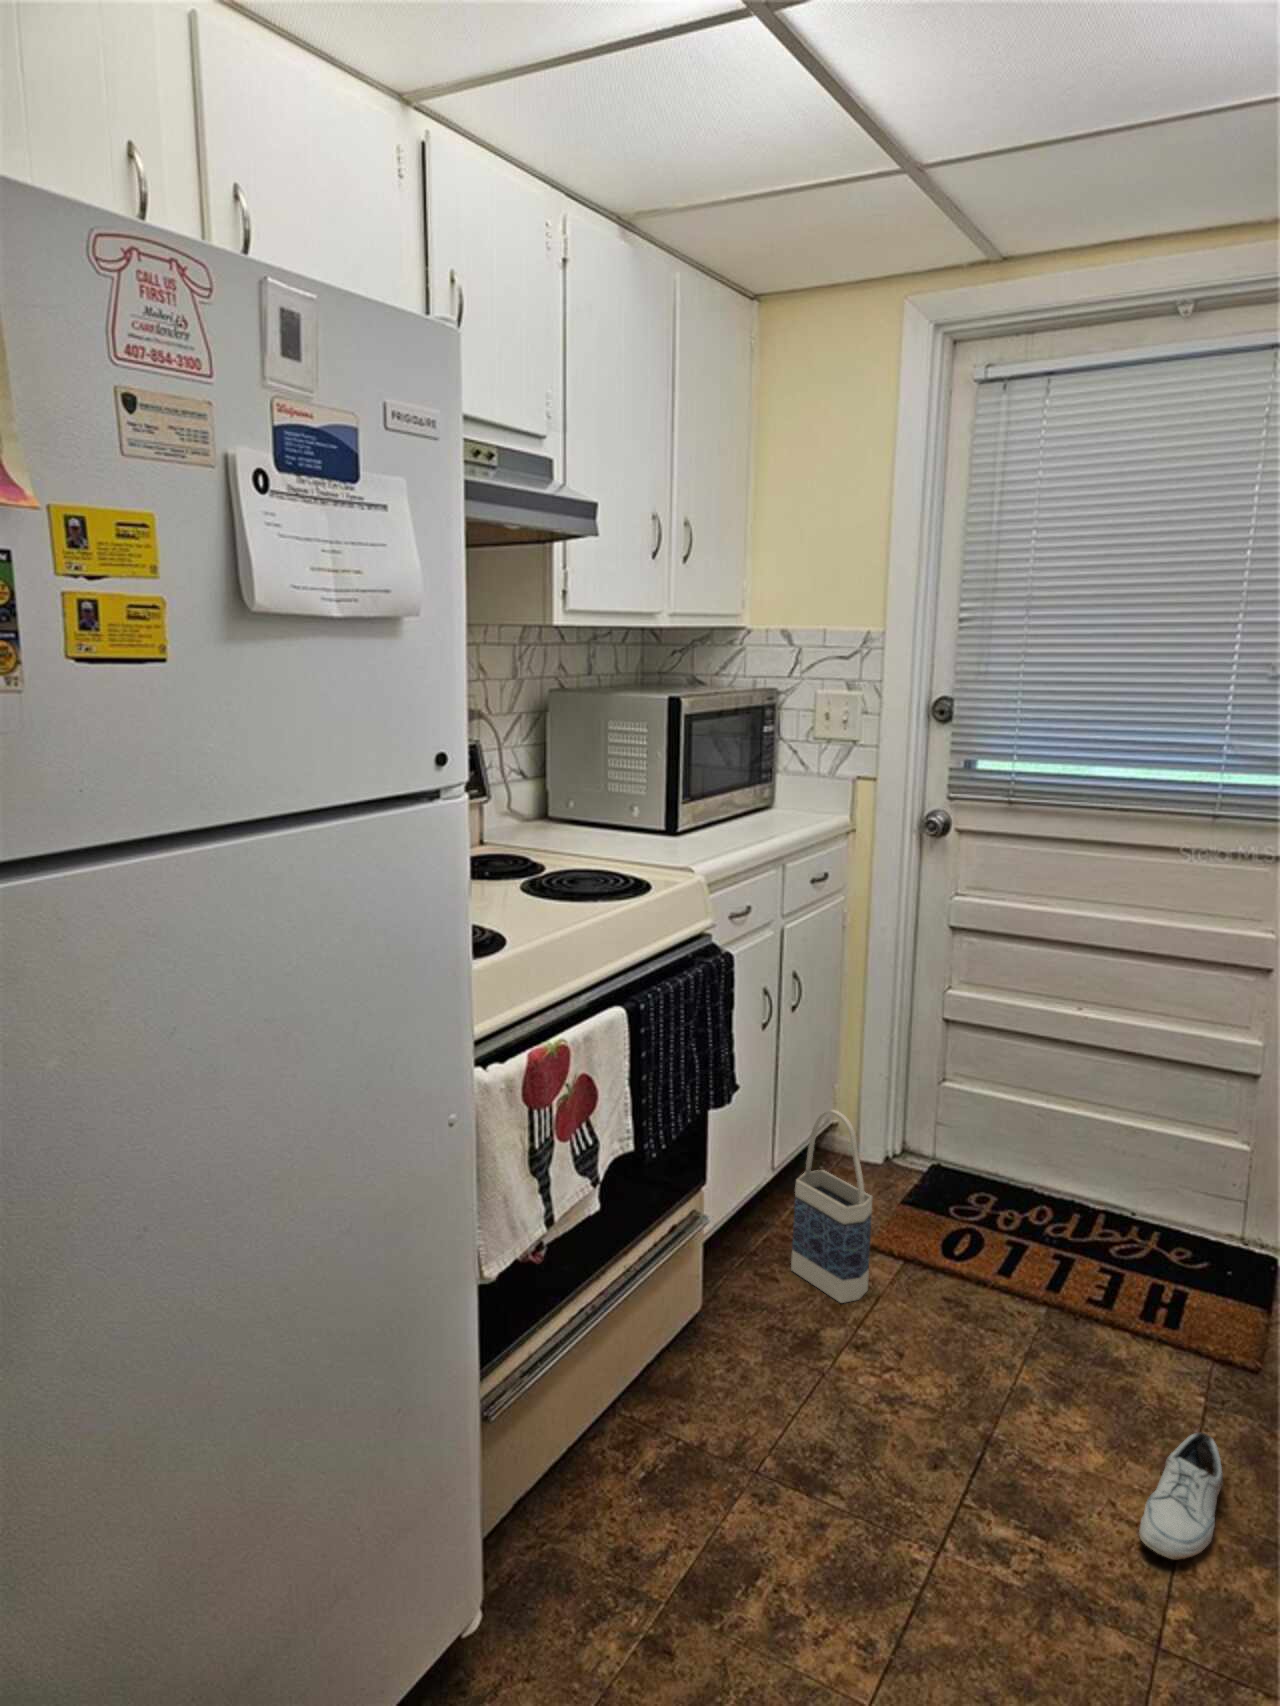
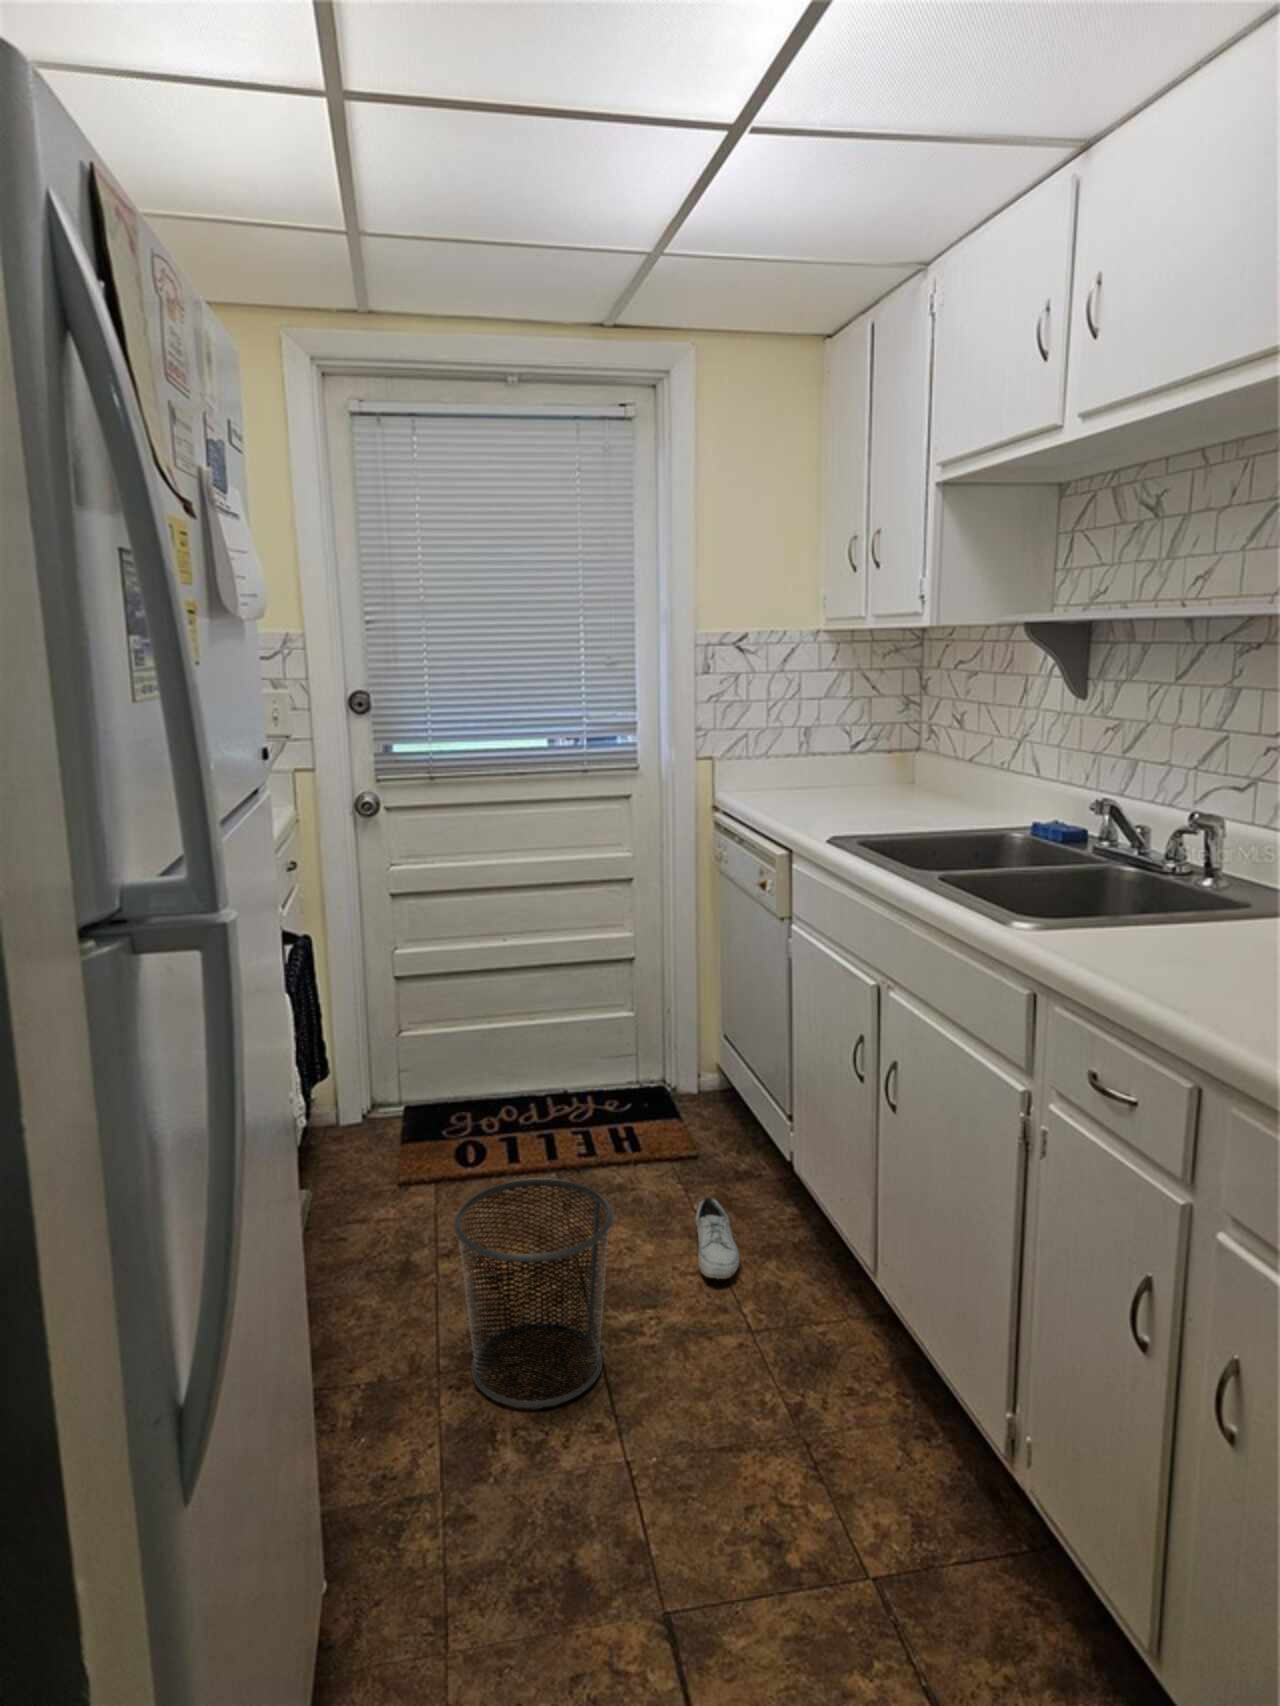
bag: present [791,1110,872,1303] -> none [347,1066,424,1232]
waste bin: none [772,1293,970,1591] -> present [454,1178,613,1408]

